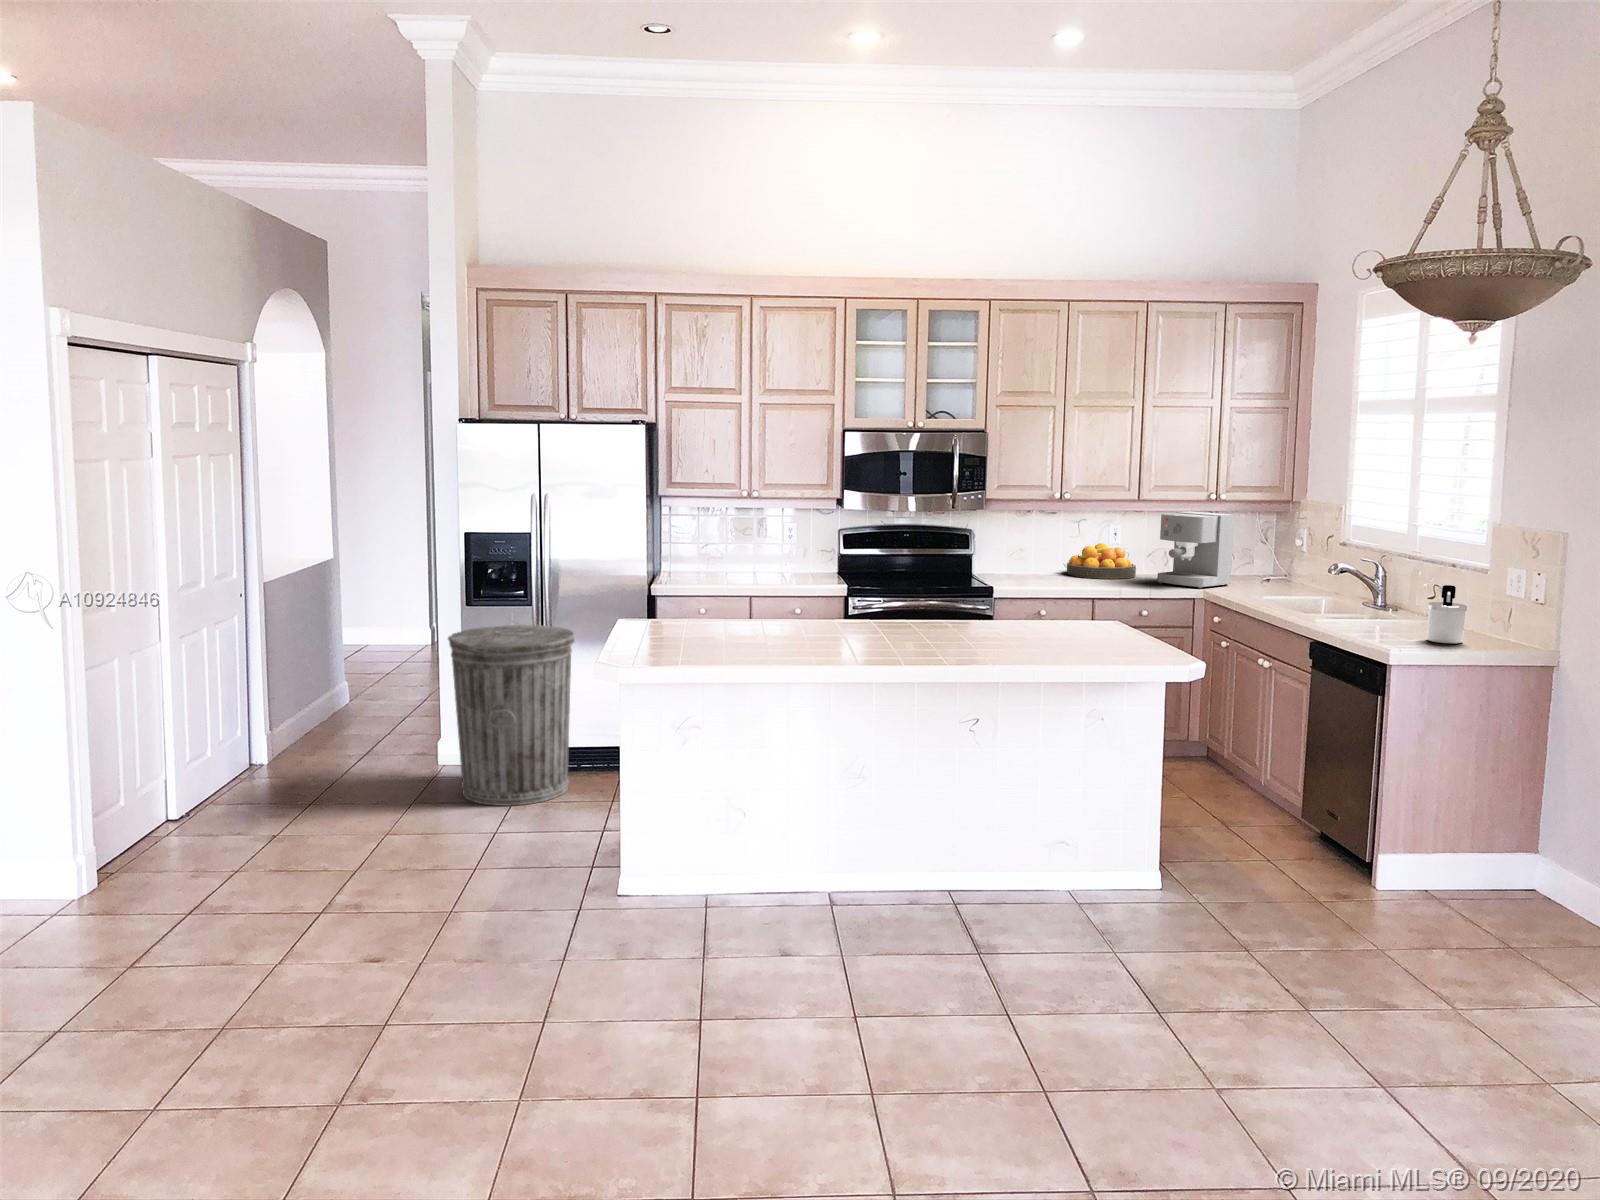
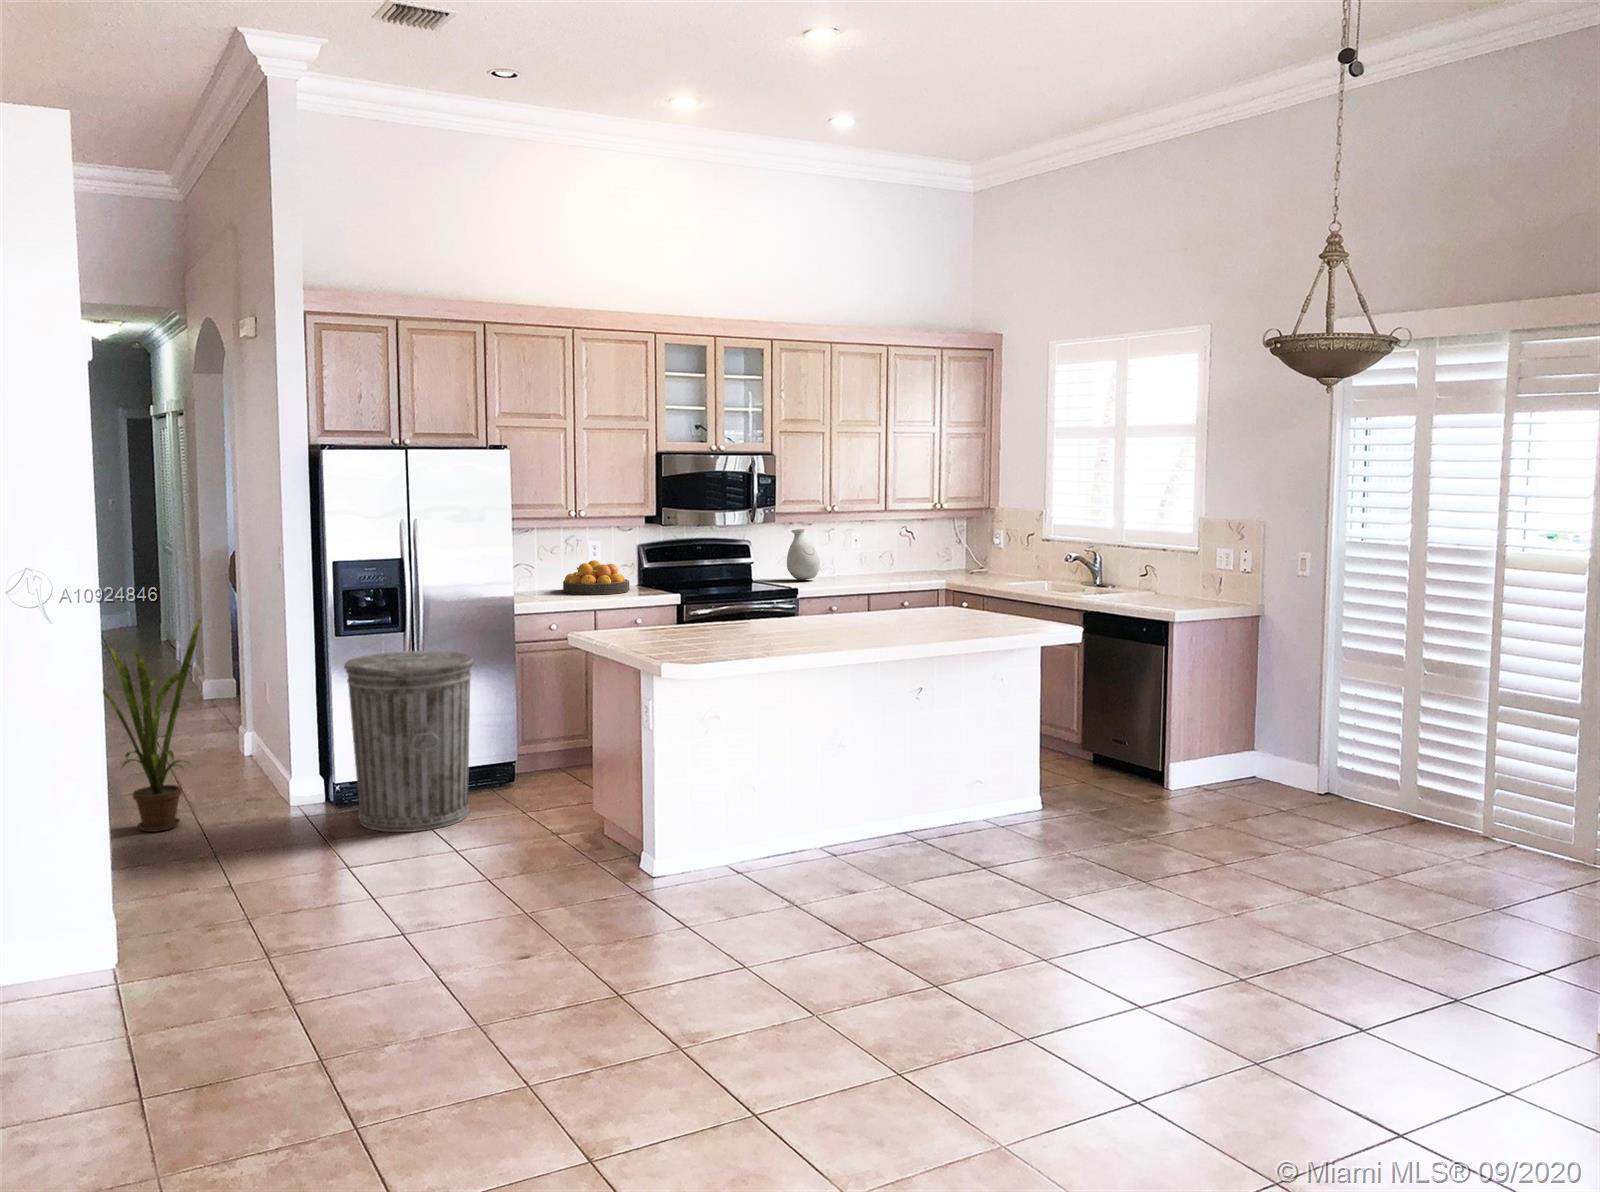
coffee maker: present [1157,511,1235,589] -> none [908,519,963,581]
vase: none [1011,518,1049,576] -> present [787,529,820,580]
fruit bowl: present [1067,543,1136,579] -> present [563,560,630,595]
house plant: none [251,579,373,770] -> present [103,619,201,832]
soap dispenser: present [1427,585,1467,643] -> none [1165,561,1191,602]

